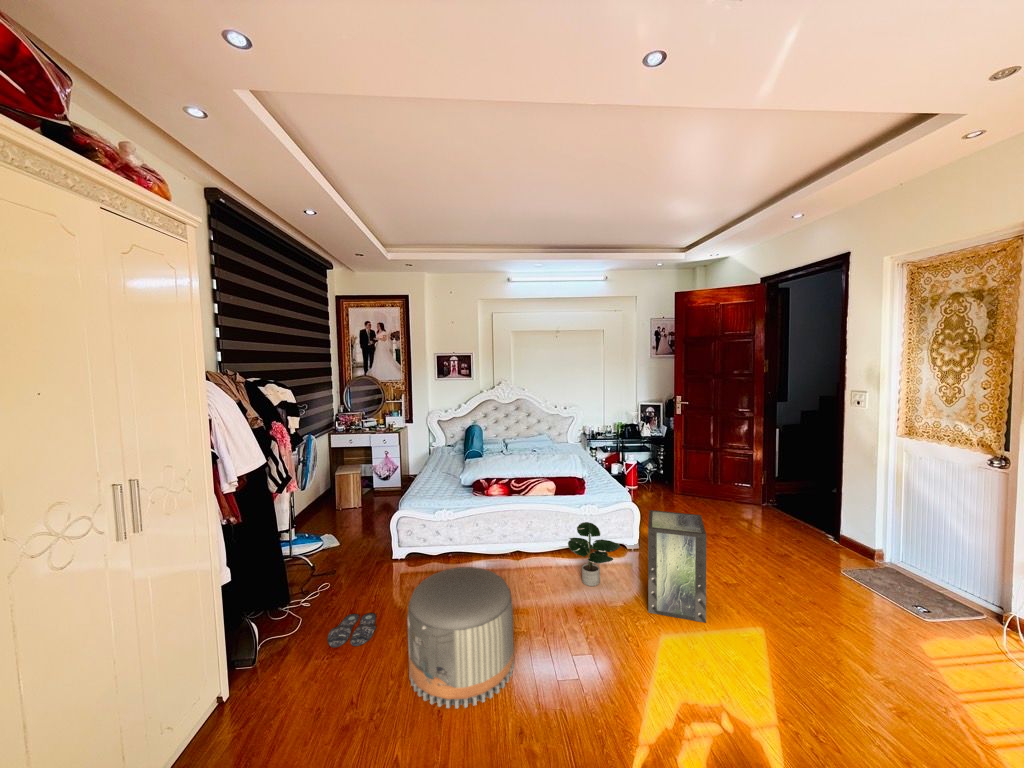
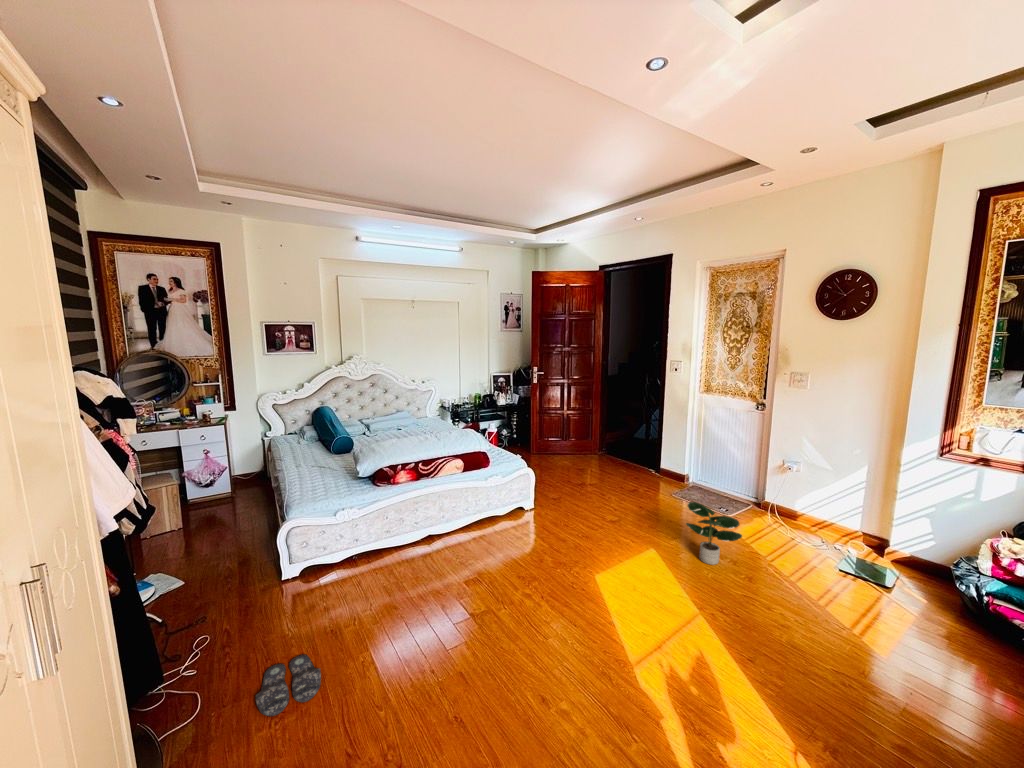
storage box: present [648,510,706,623] -> none [563,470,623,562]
potted plant: present [568,522,620,586] -> present [686,502,742,565]
pouf: present [407,567,514,708] -> none [392,563,508,722]

